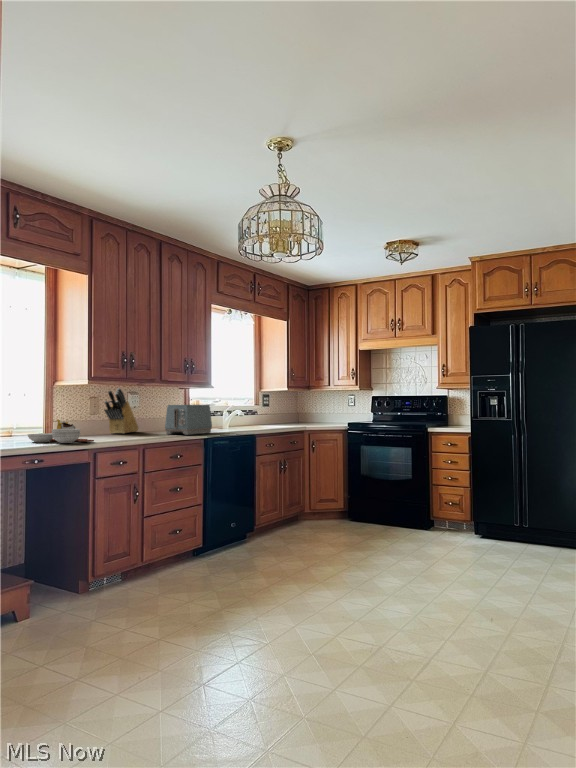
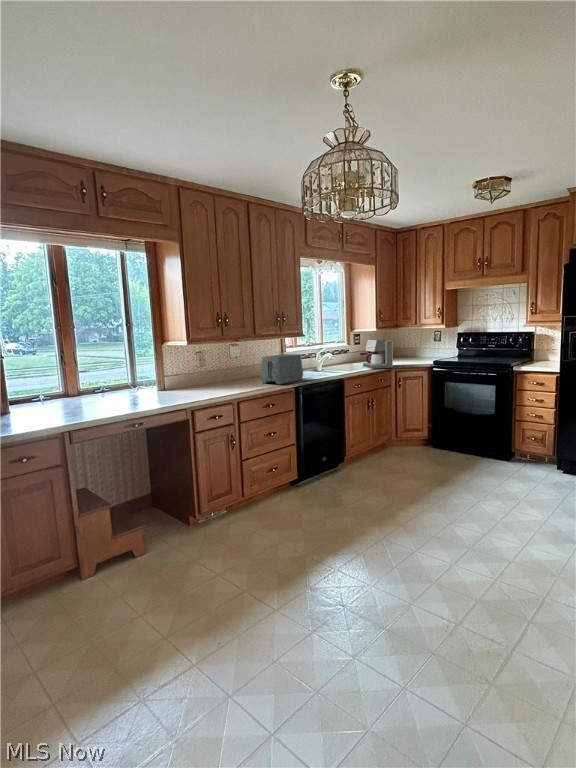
knife block: present [104,388,138,434] -> none [207,344,240,384]
coffee maker: none [271,397,307,428] -> present [360,339,393,369]
cutting board: present [28,419,94,443] -> none [136,379,192,403]

